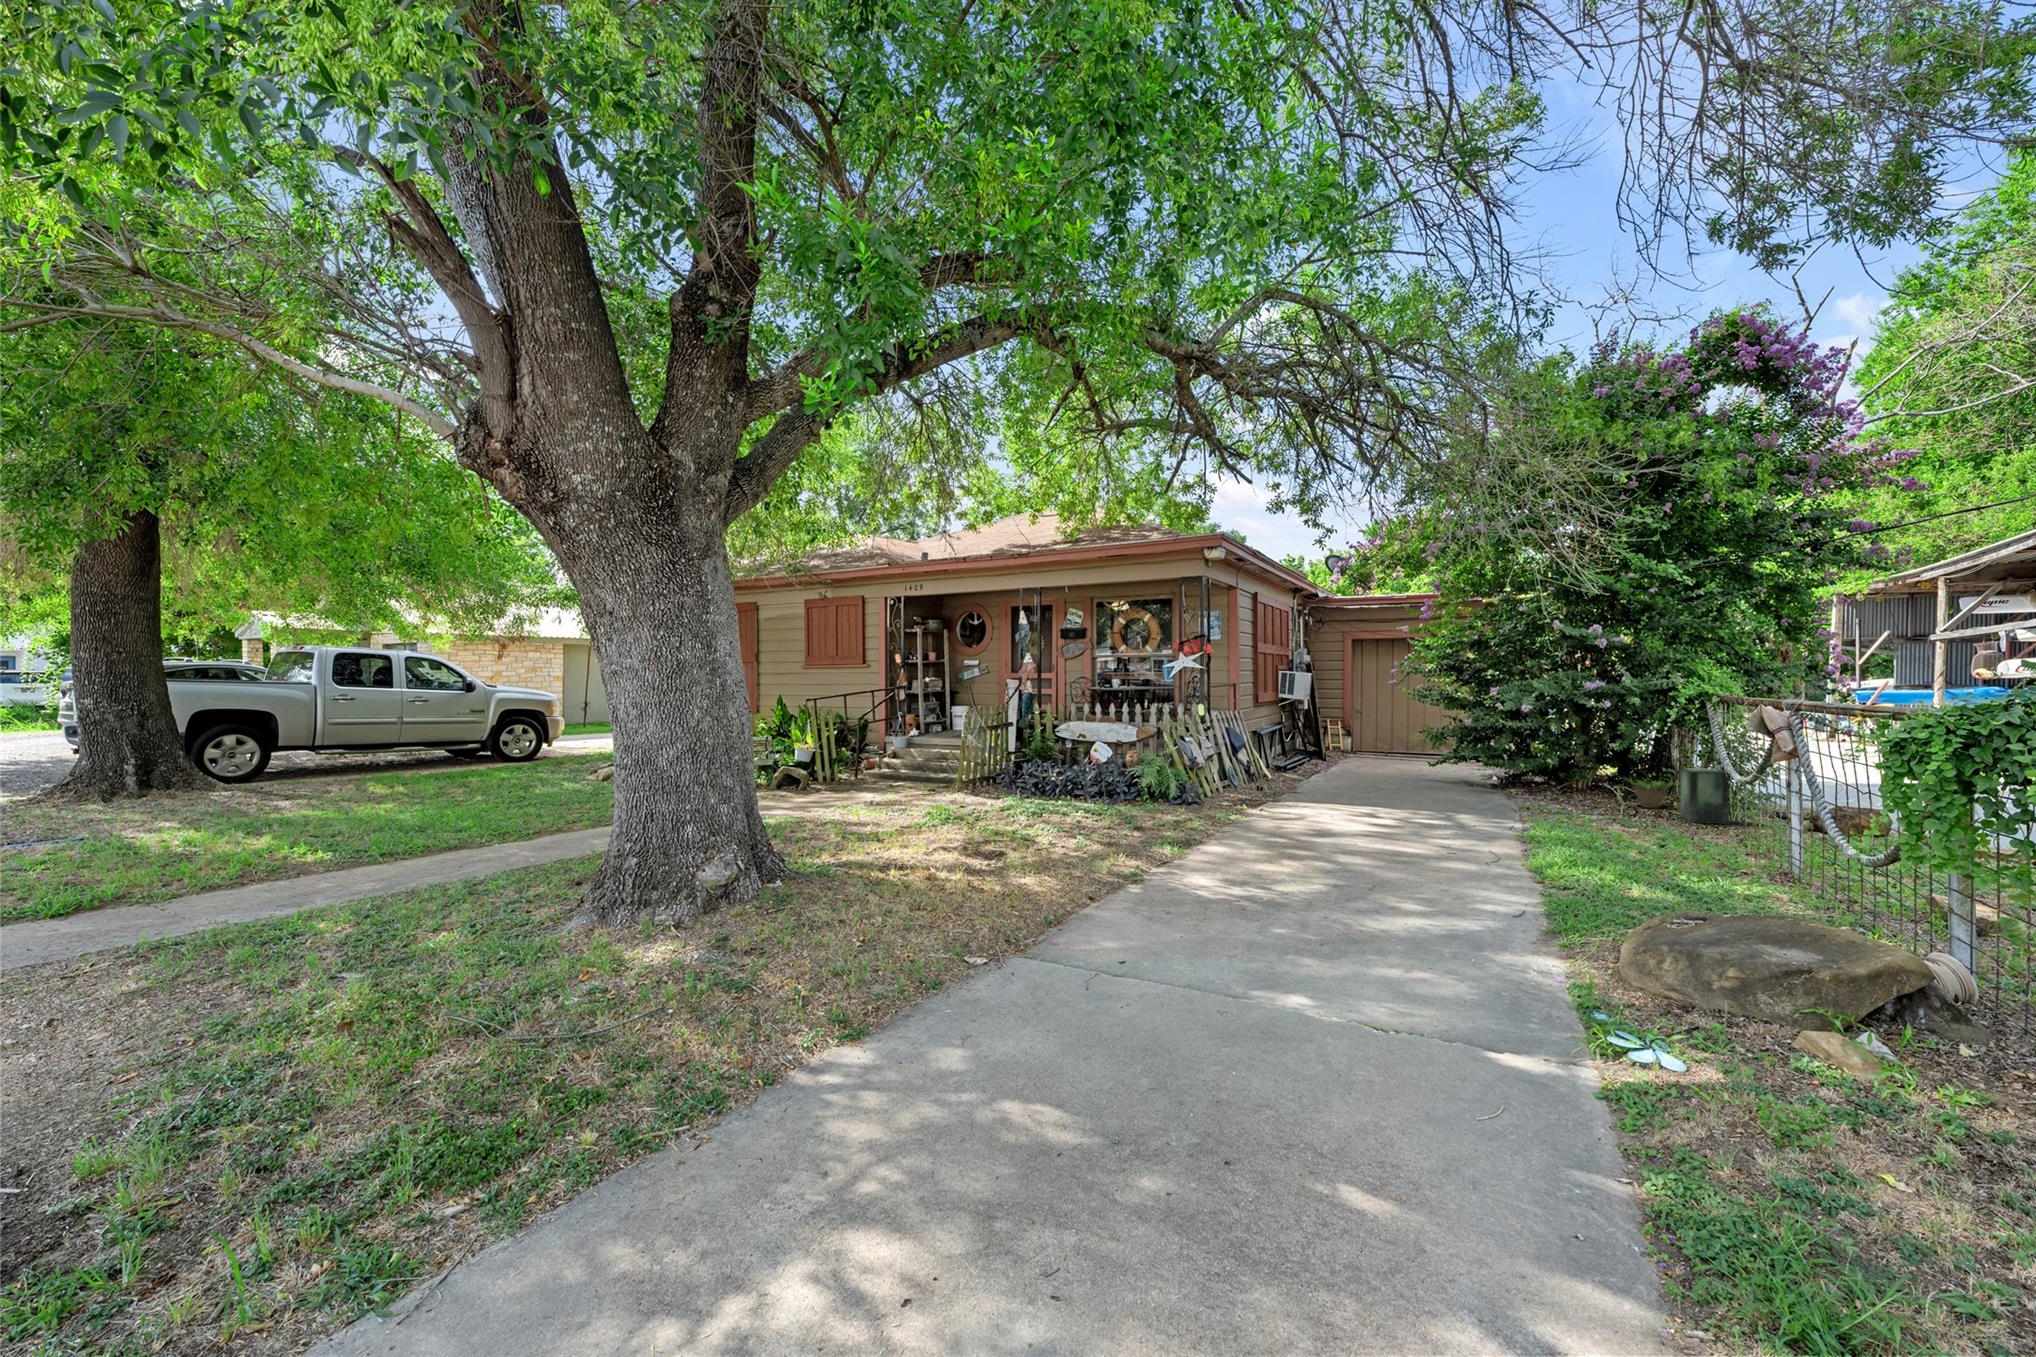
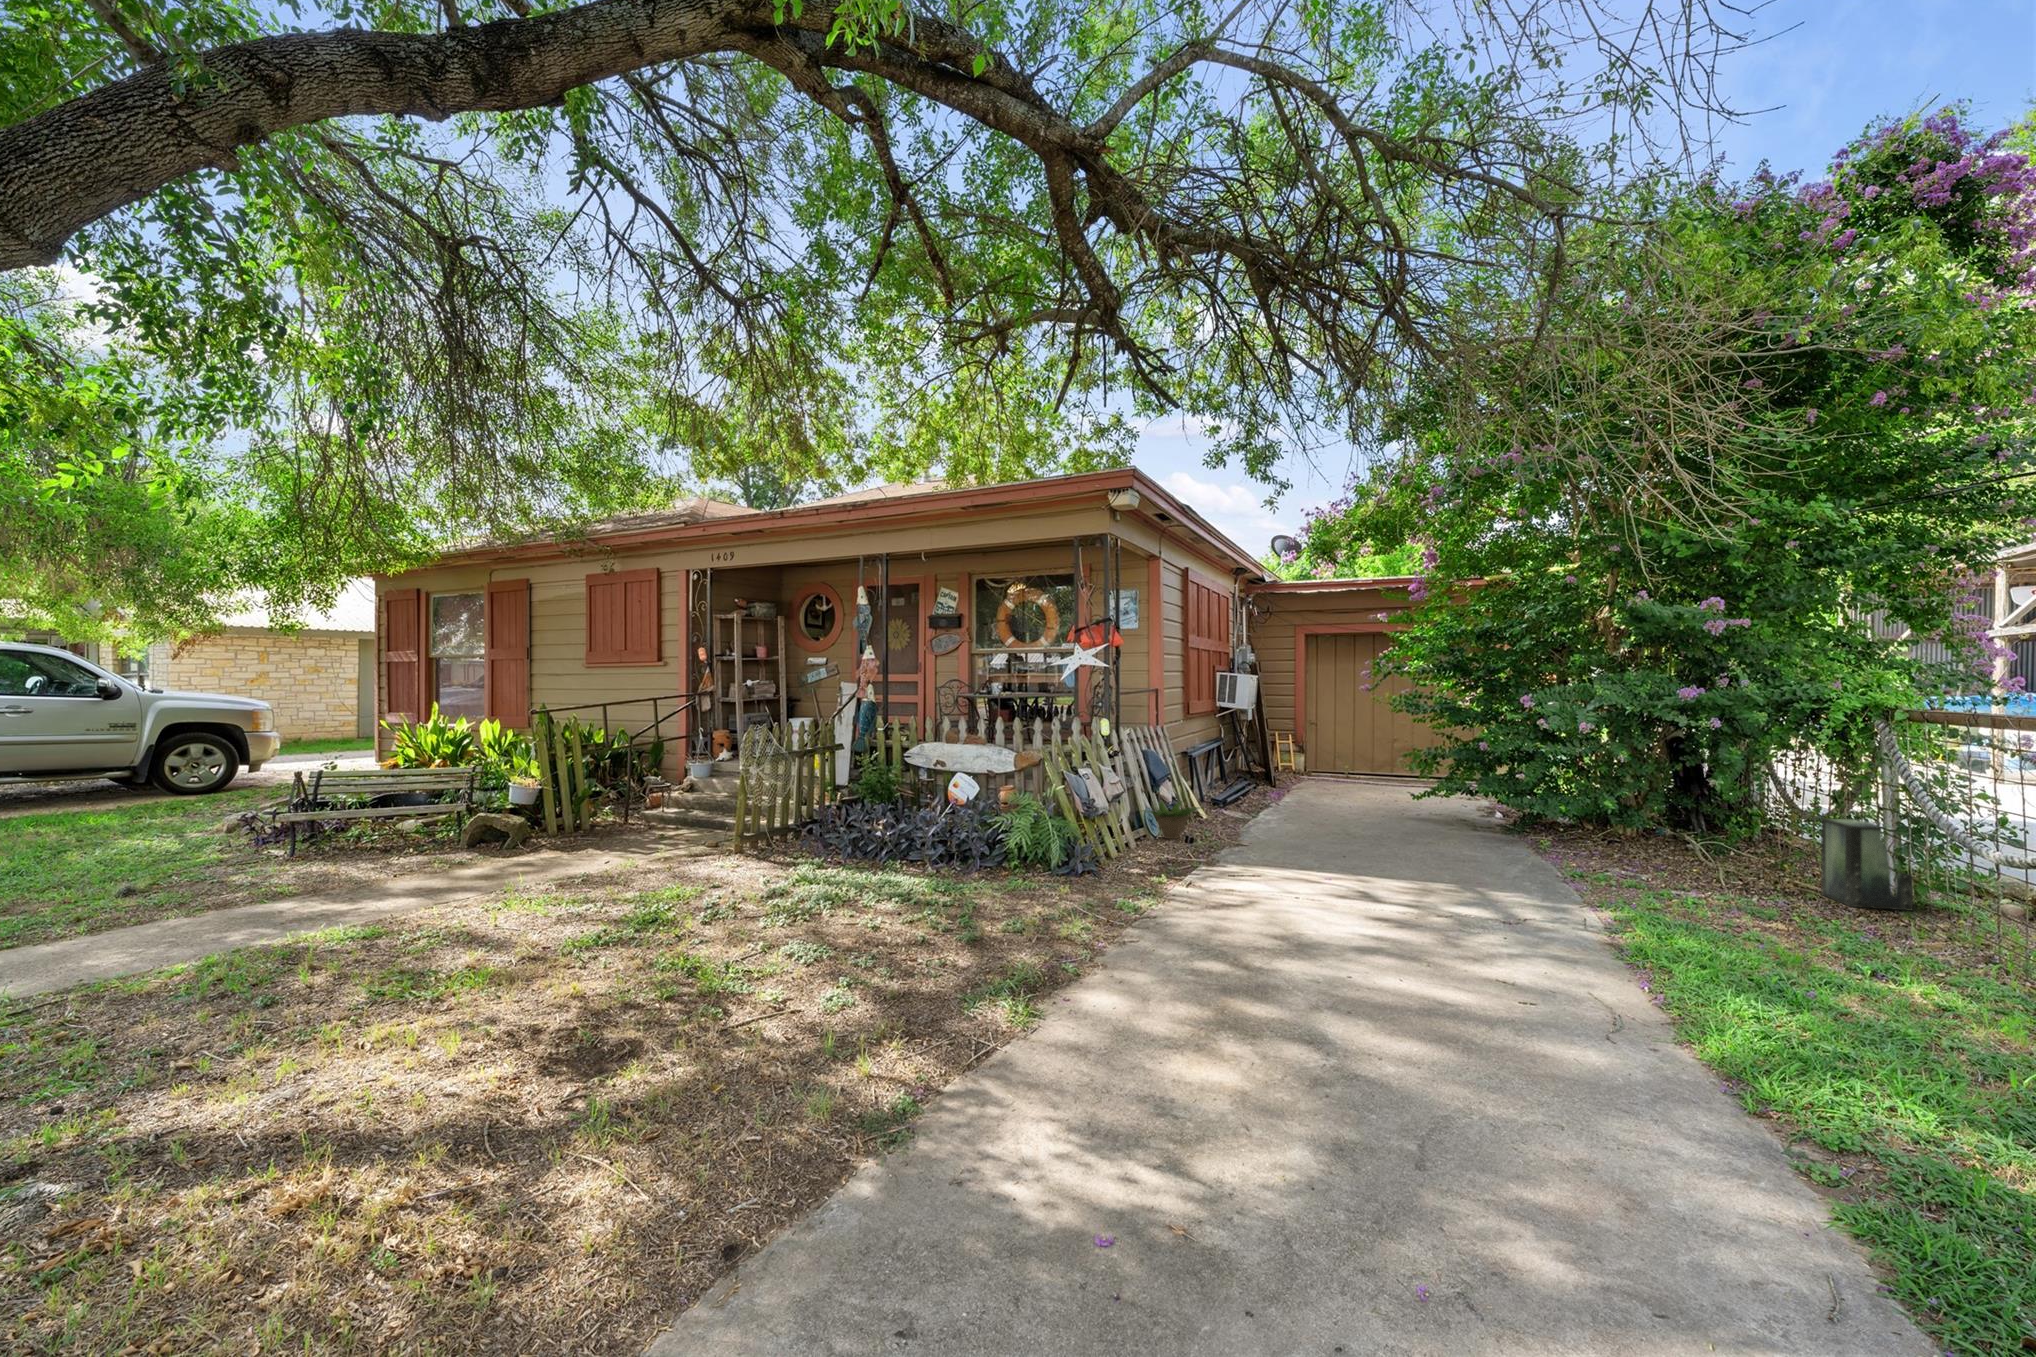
decorative plant: present [1628,780,1670,808] -> present [1143,801,1199,839]

